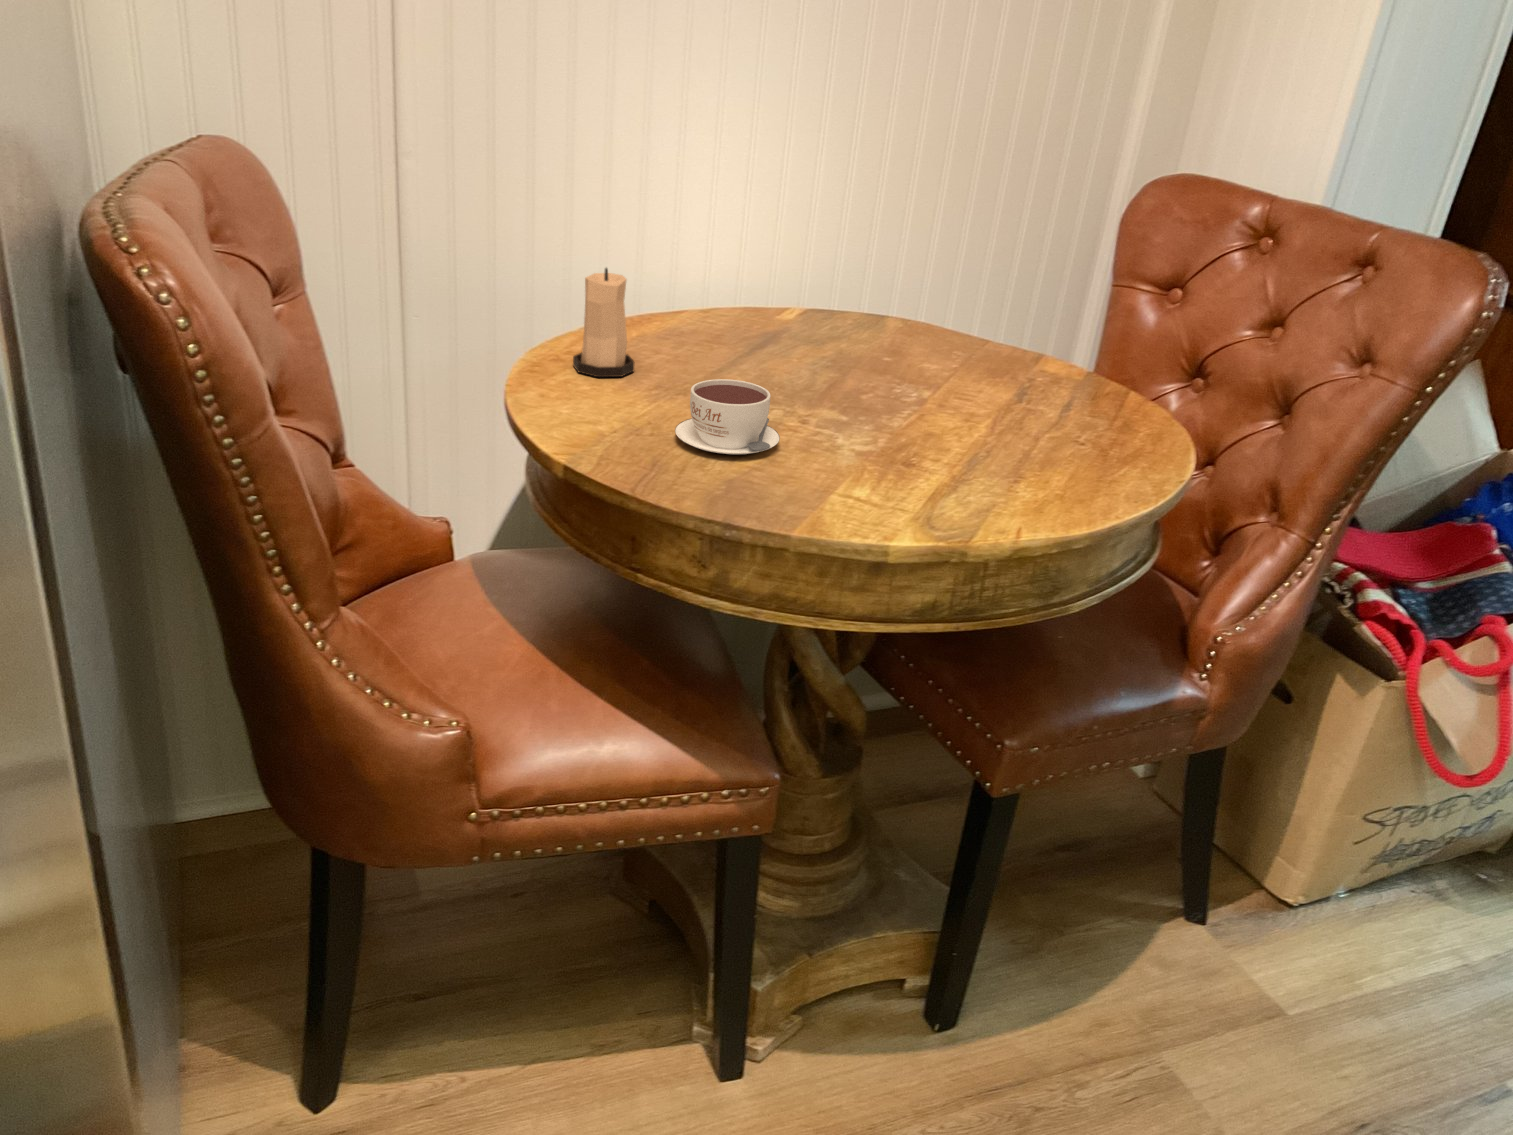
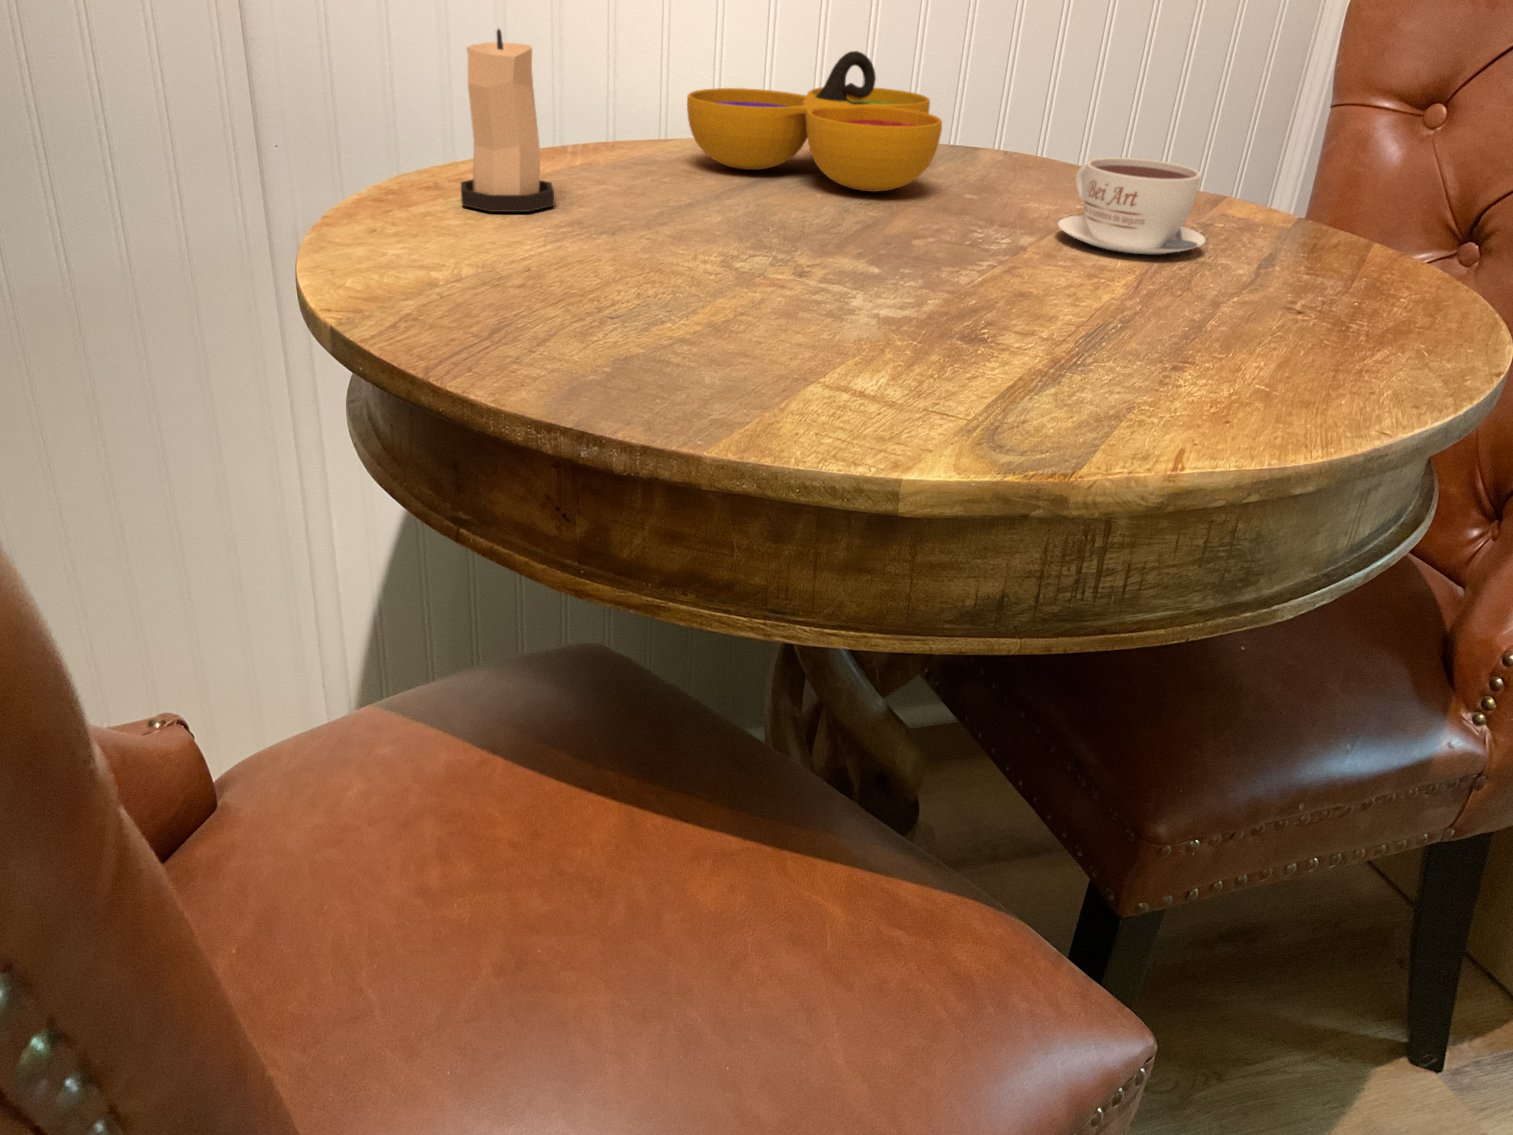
decorative bowl: none [699,260,868,354] -> present [687,51,942,192]
coffee cup: present [675,379,780,454] -> present [1057,157,1206,254]

